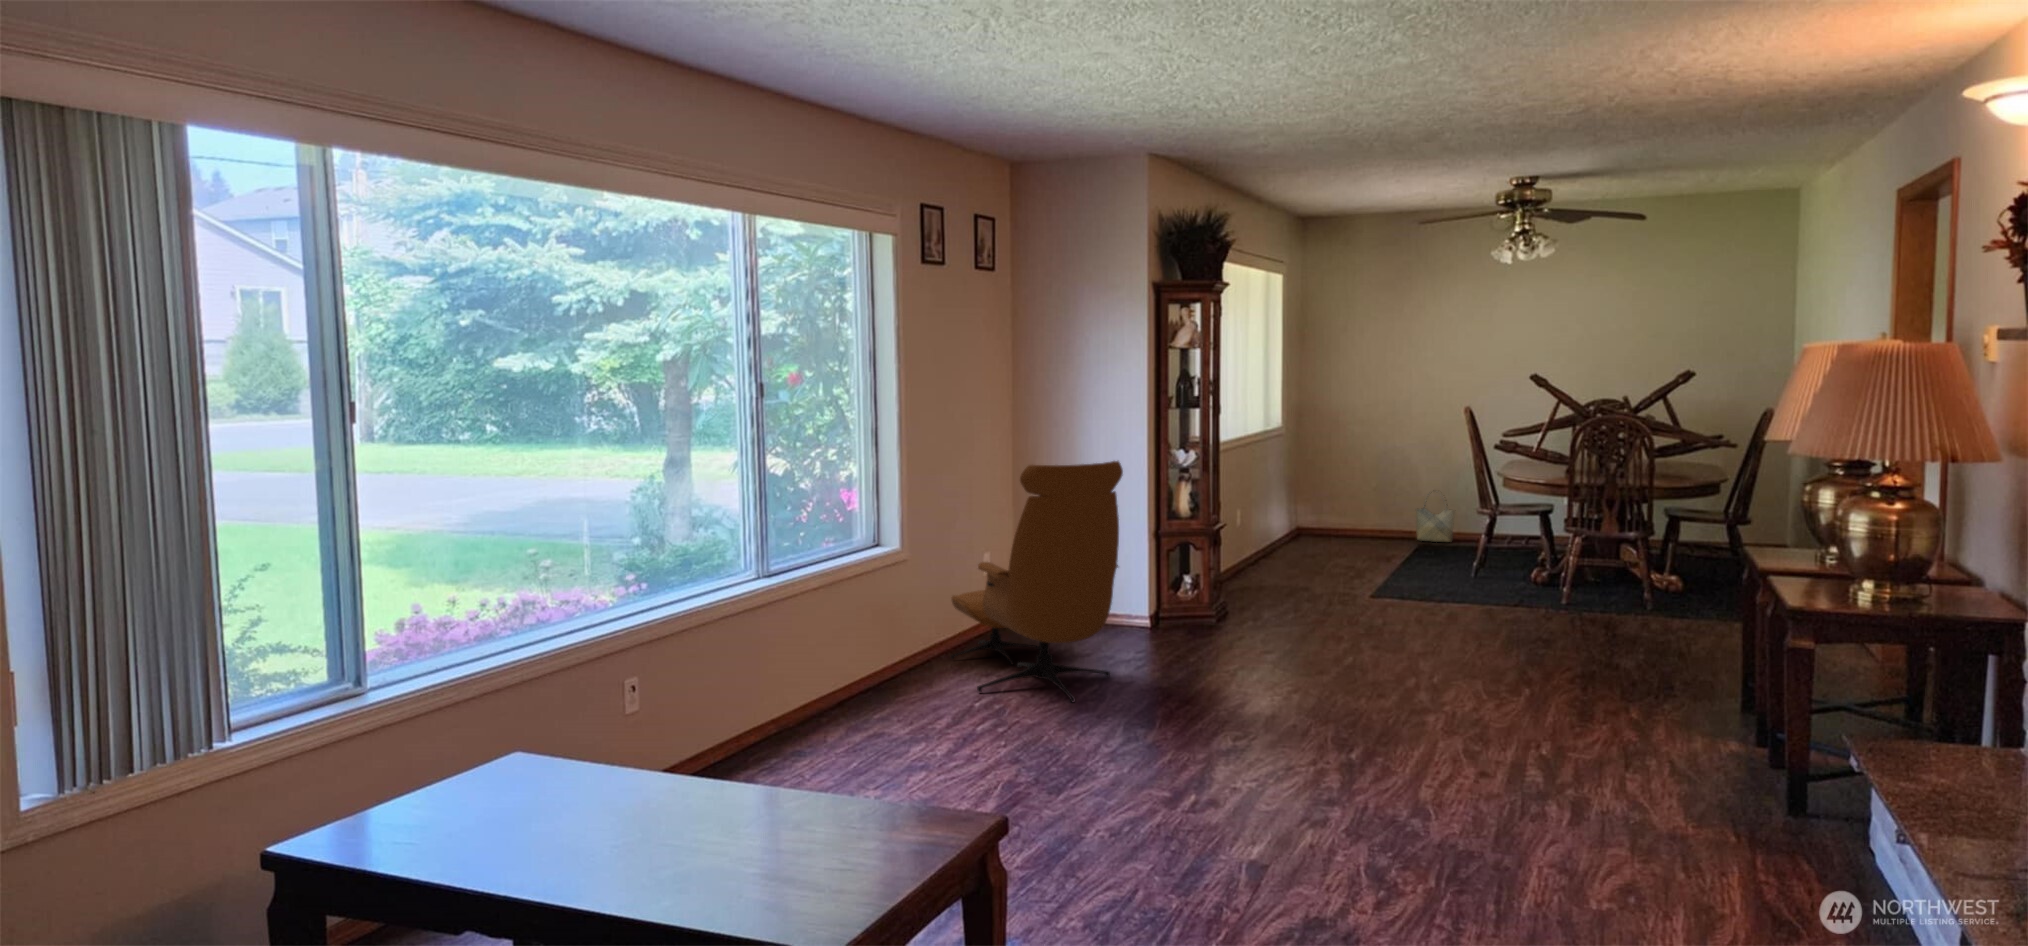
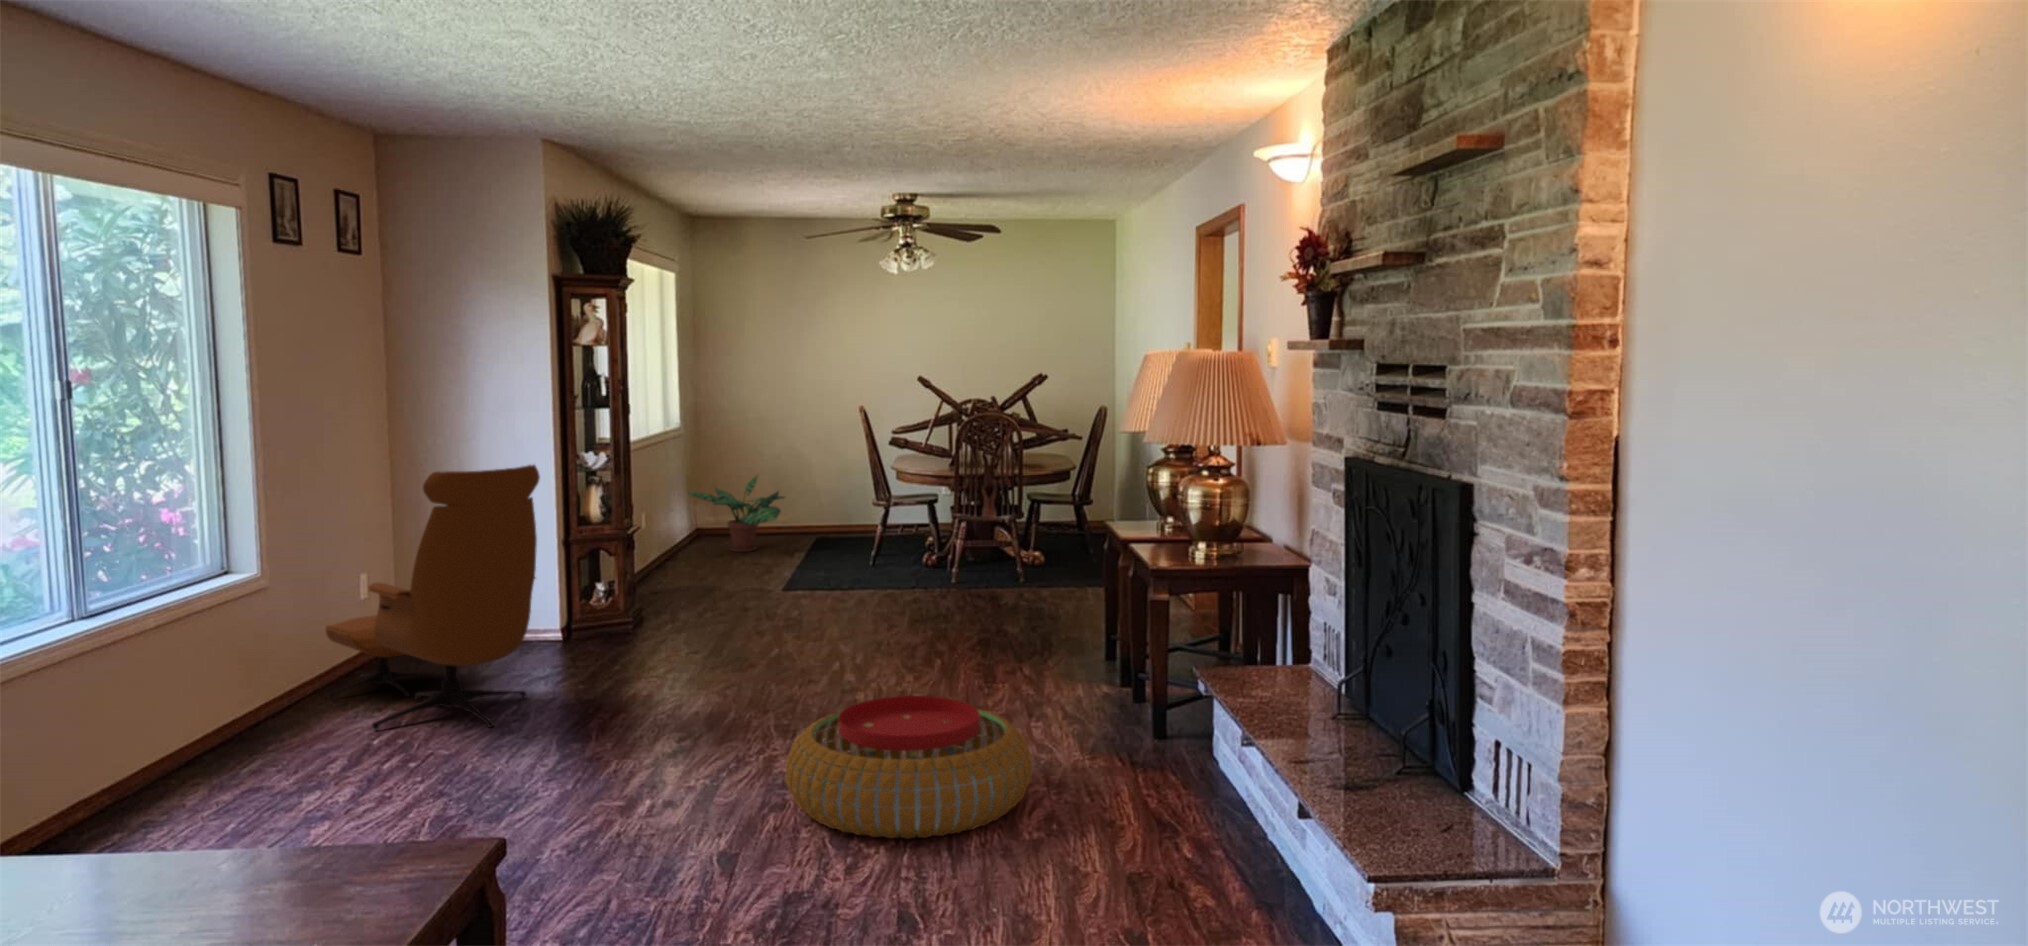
potted plant: none [1287,474,1390,552] -> present [689,476,784,552]
woven basket: present [1416,492,1455,542] -> none [810,487,848,537]
pouf: none [1328,723,1614,886] -> present [785,696,1032,839]

